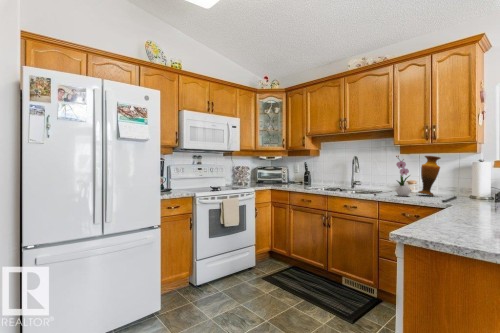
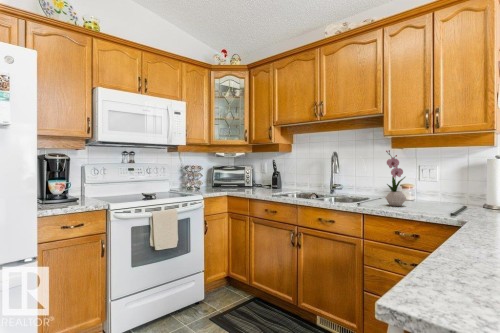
vase: present [418,156,440,196] -> none [415,151,445,205]

